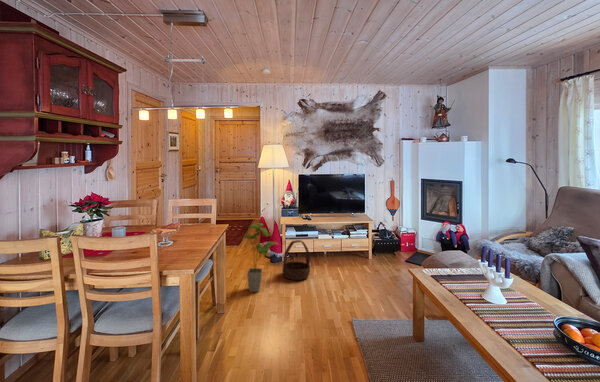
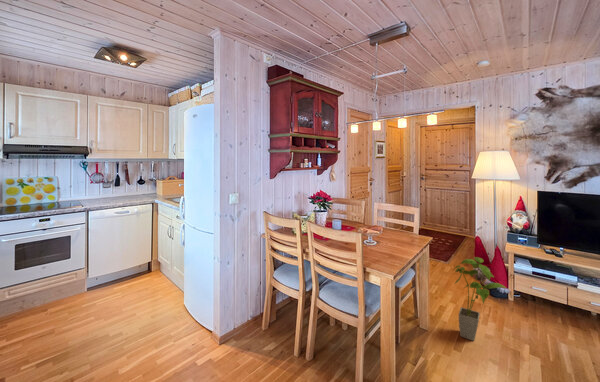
basket: present [282,240,310,280] -> none [509,283,559,341]

